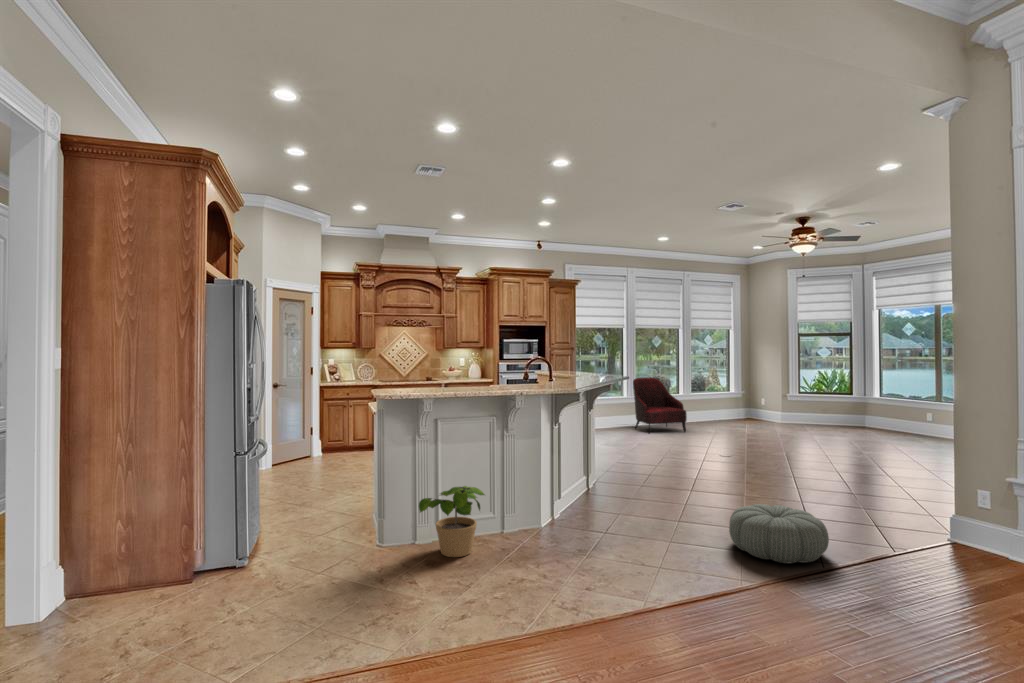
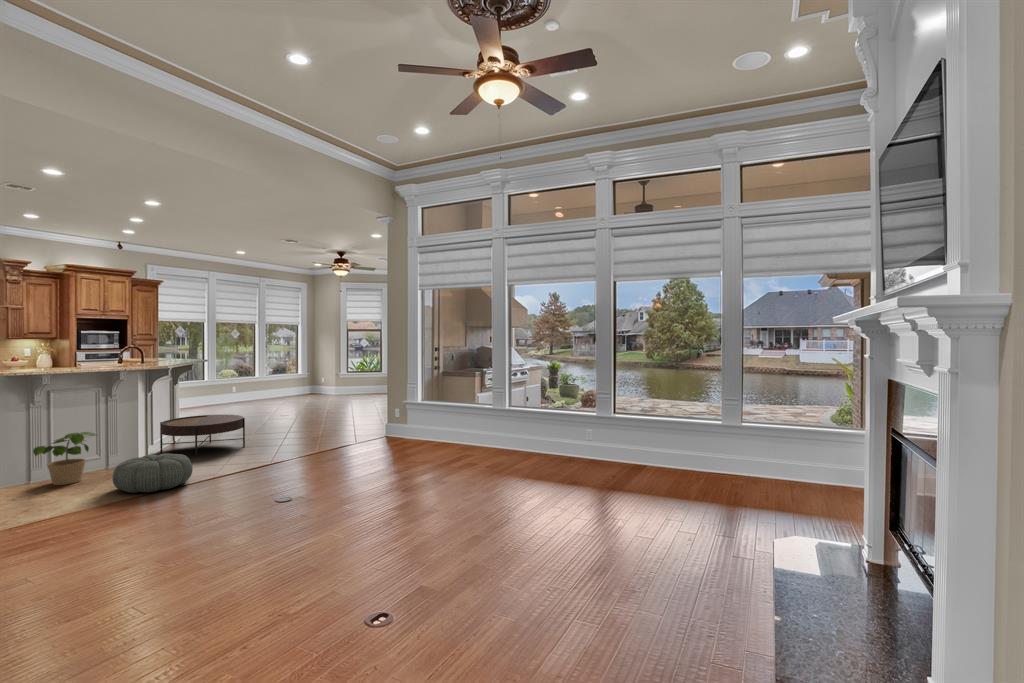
armchair: present [633,378,687,432] -> none [216,363,262,407]
coffee table: none [570,460,682,534] -> present [160,415,245,457]
pouf: present [729,504,829,564] -> present [113,453,193,493]

